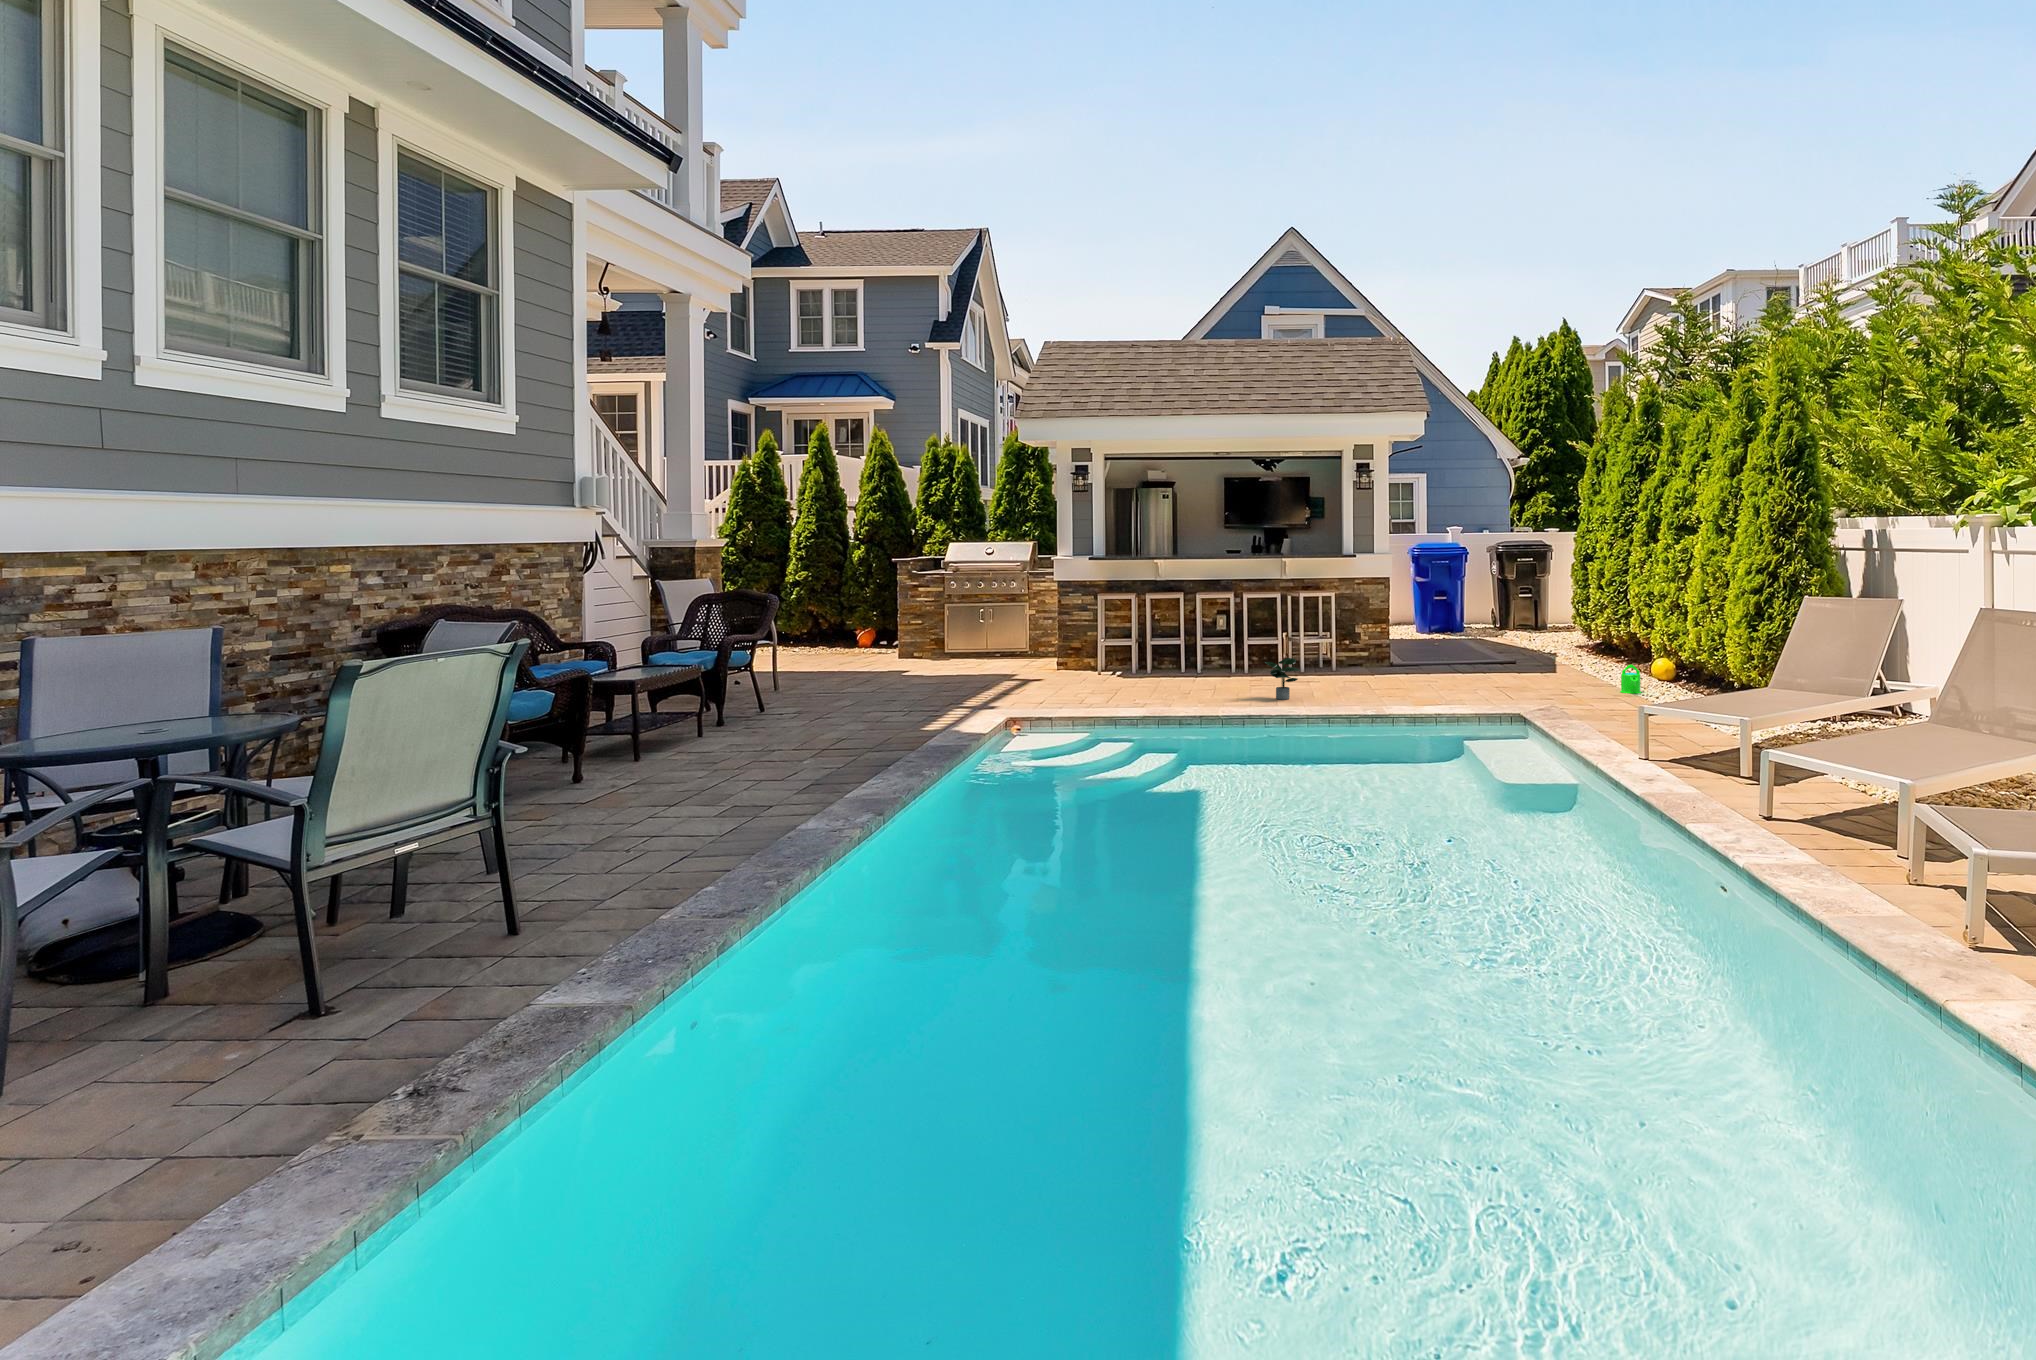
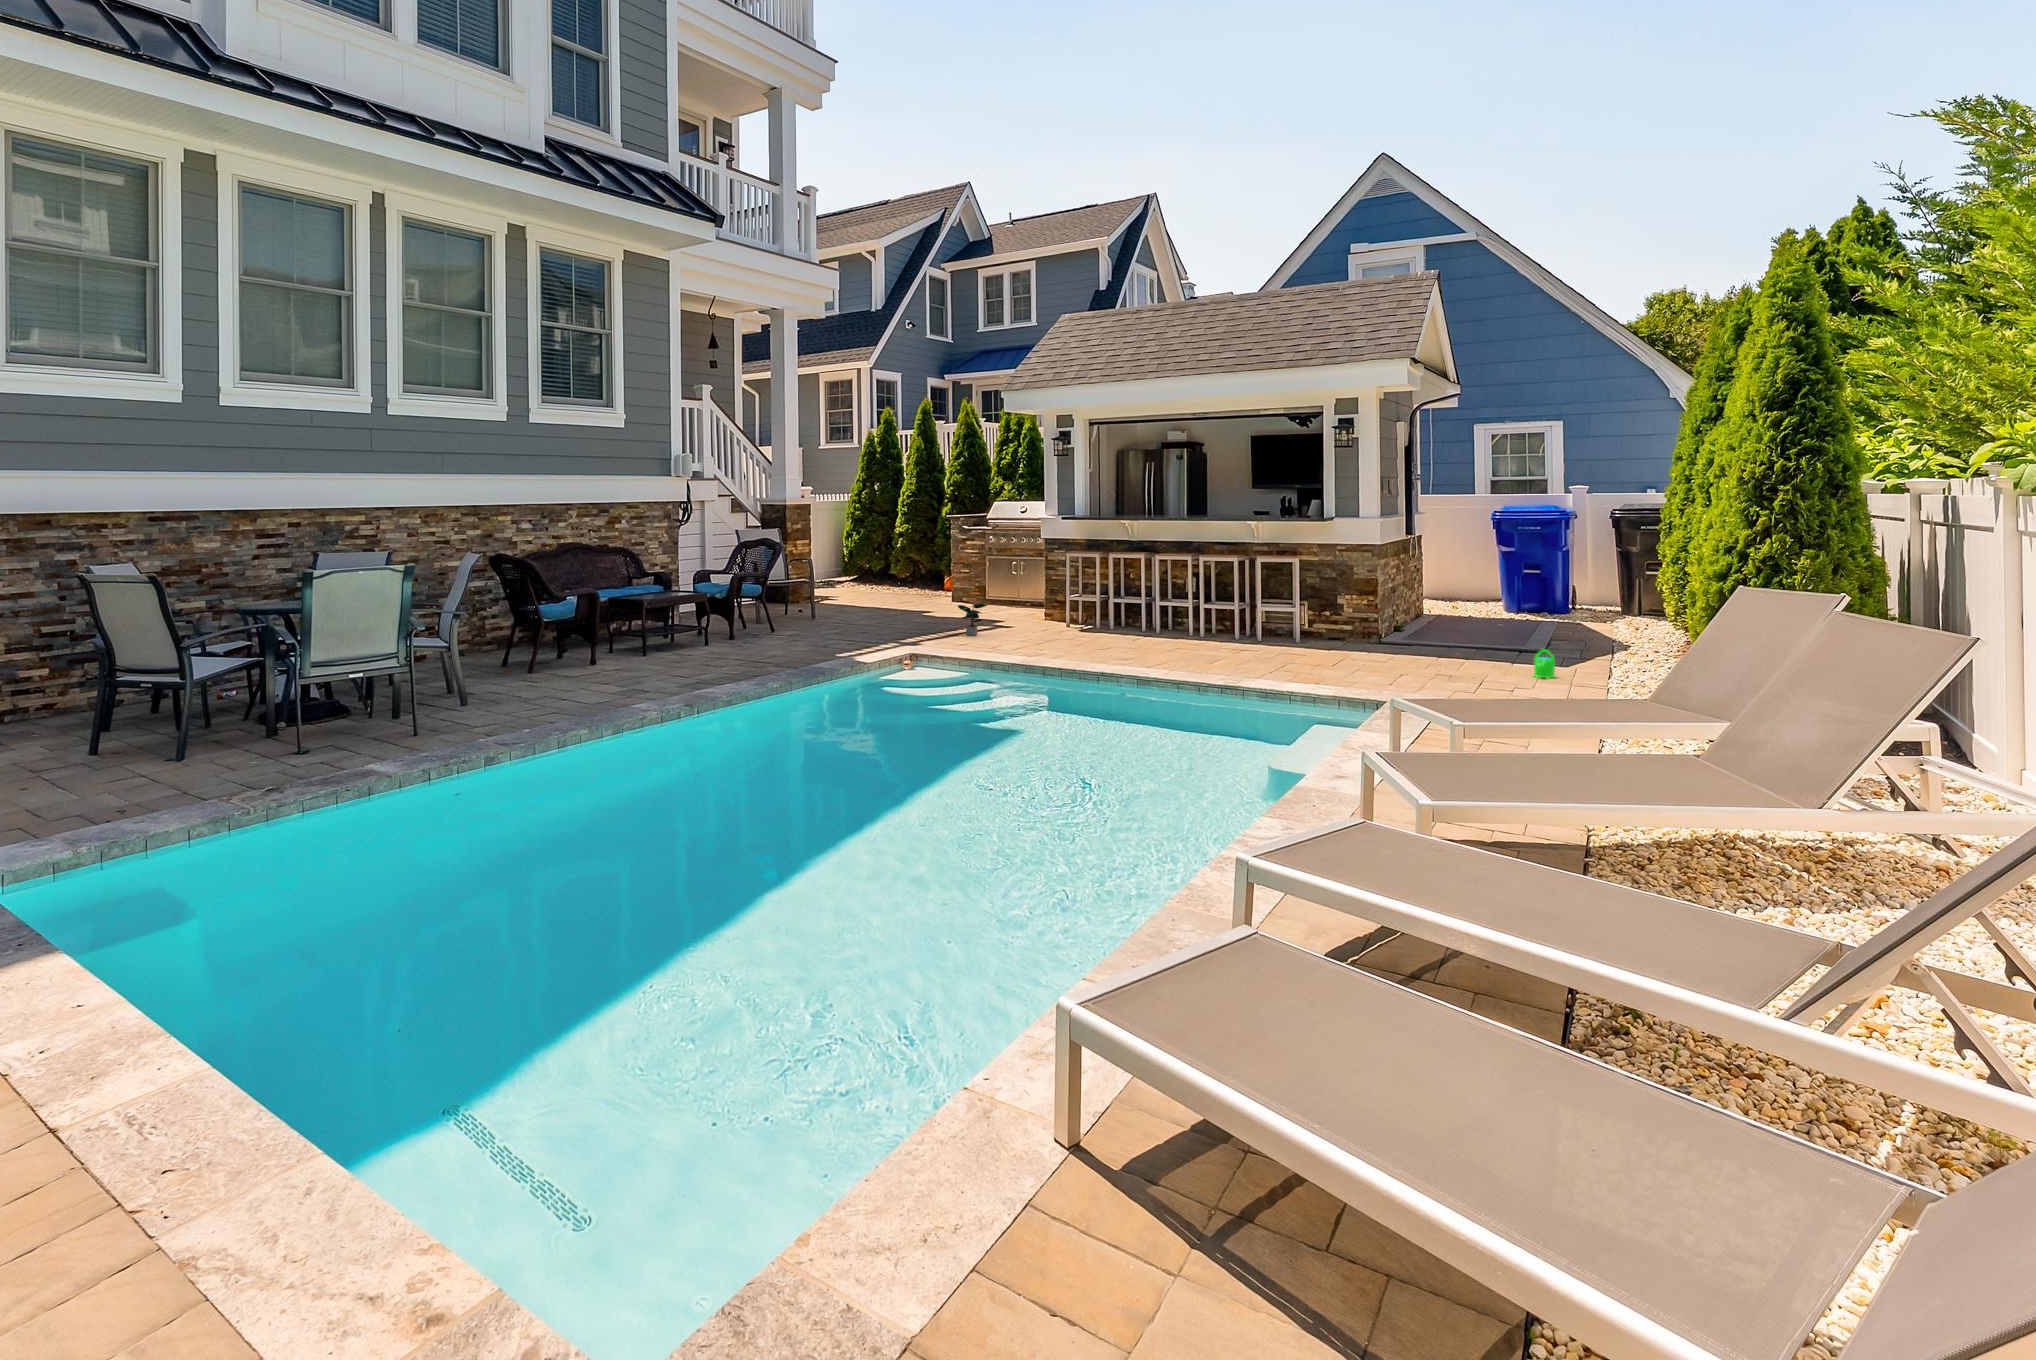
potted plant: present [1265,658,1300,700] -> present [958,603,986,636]

